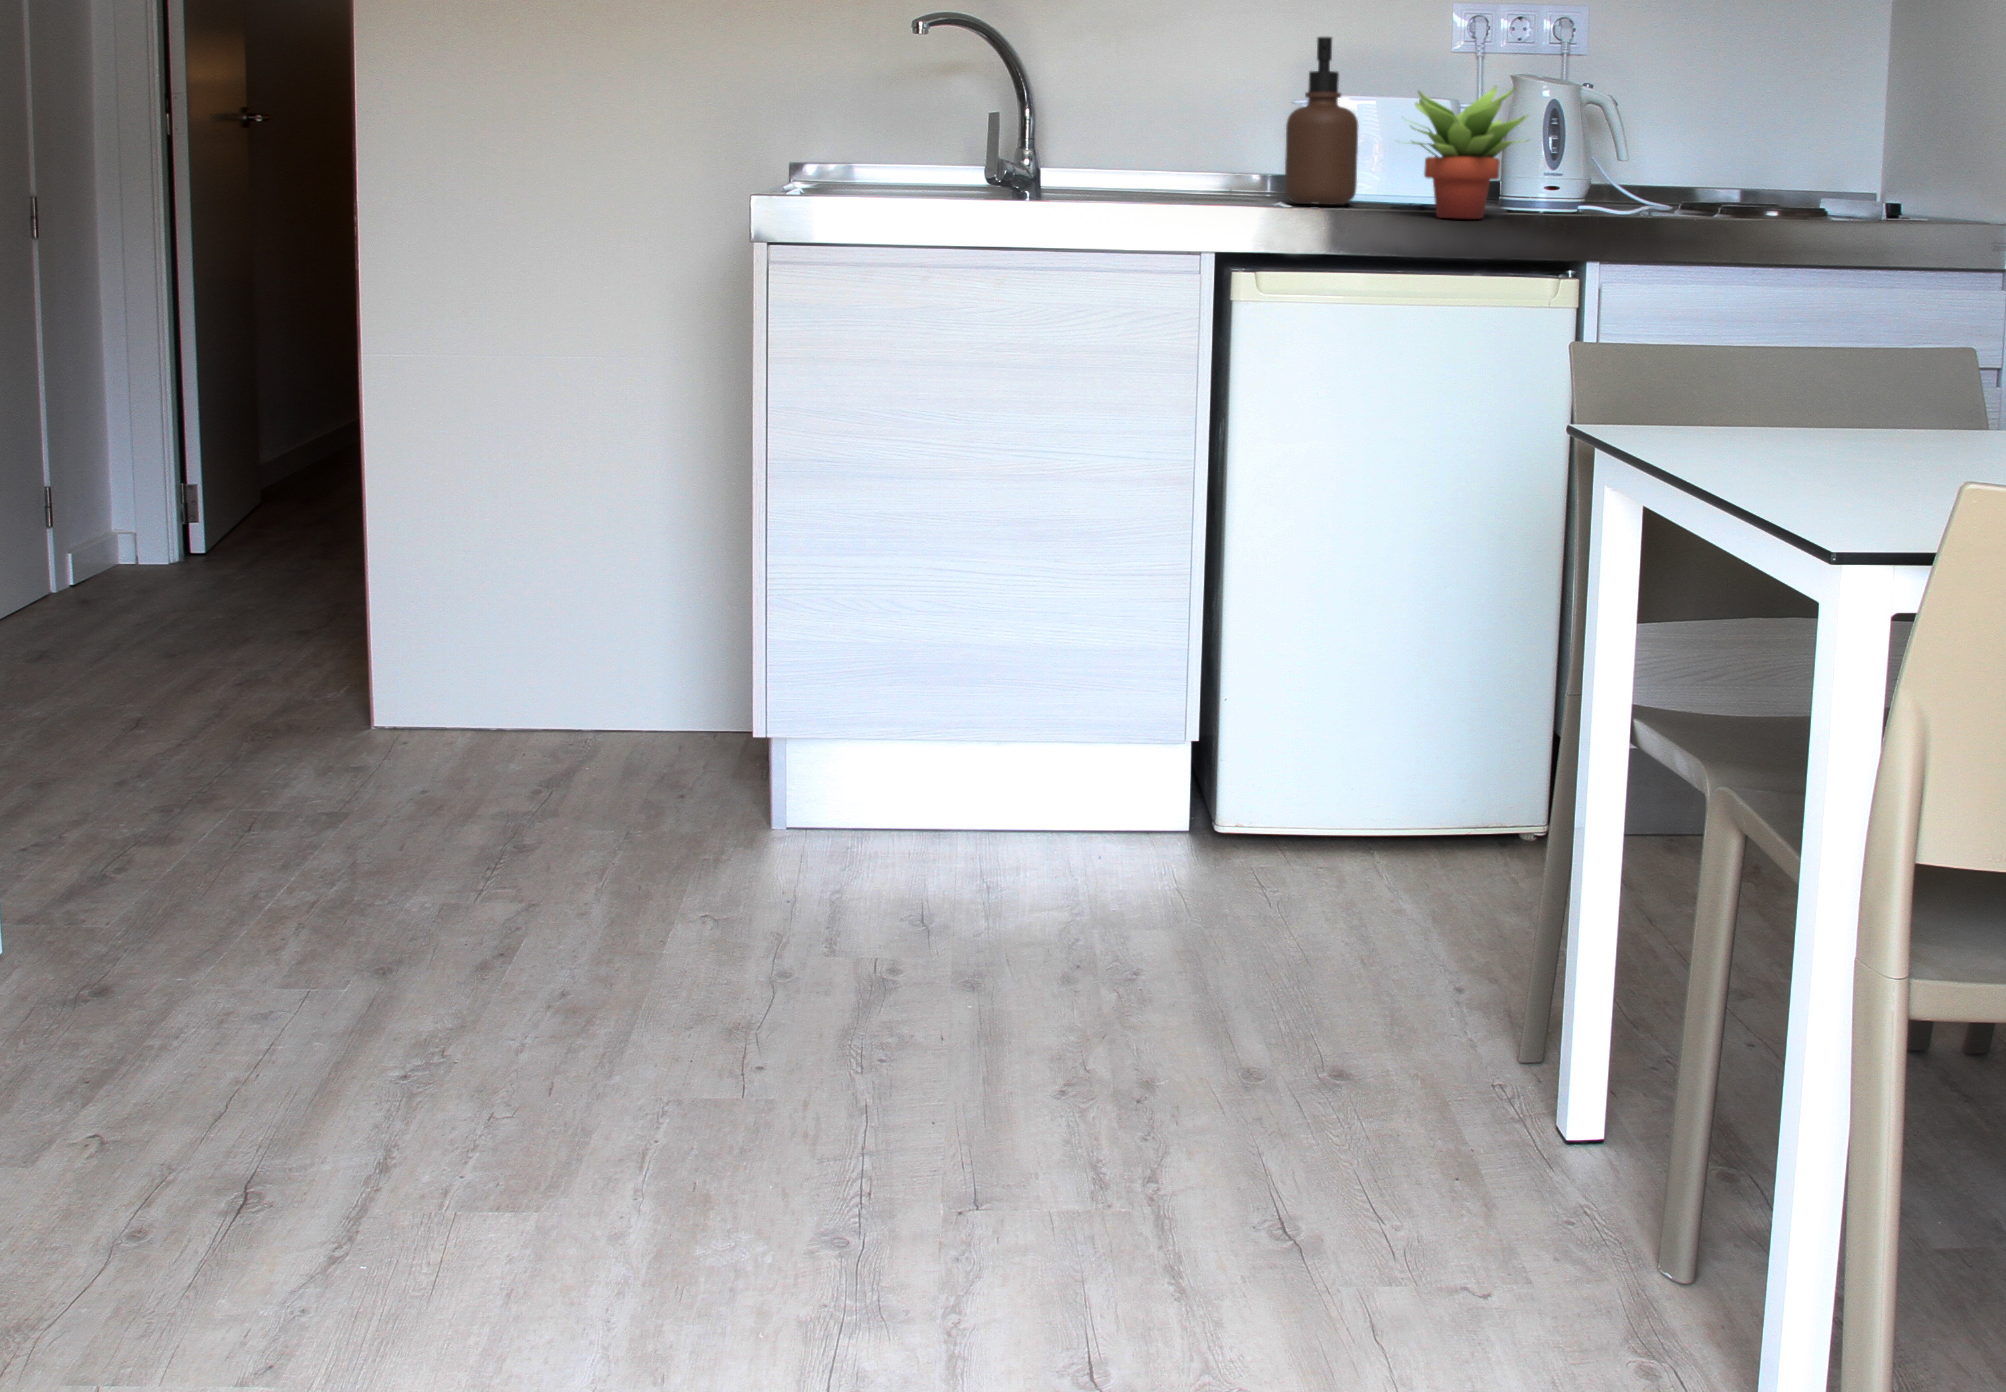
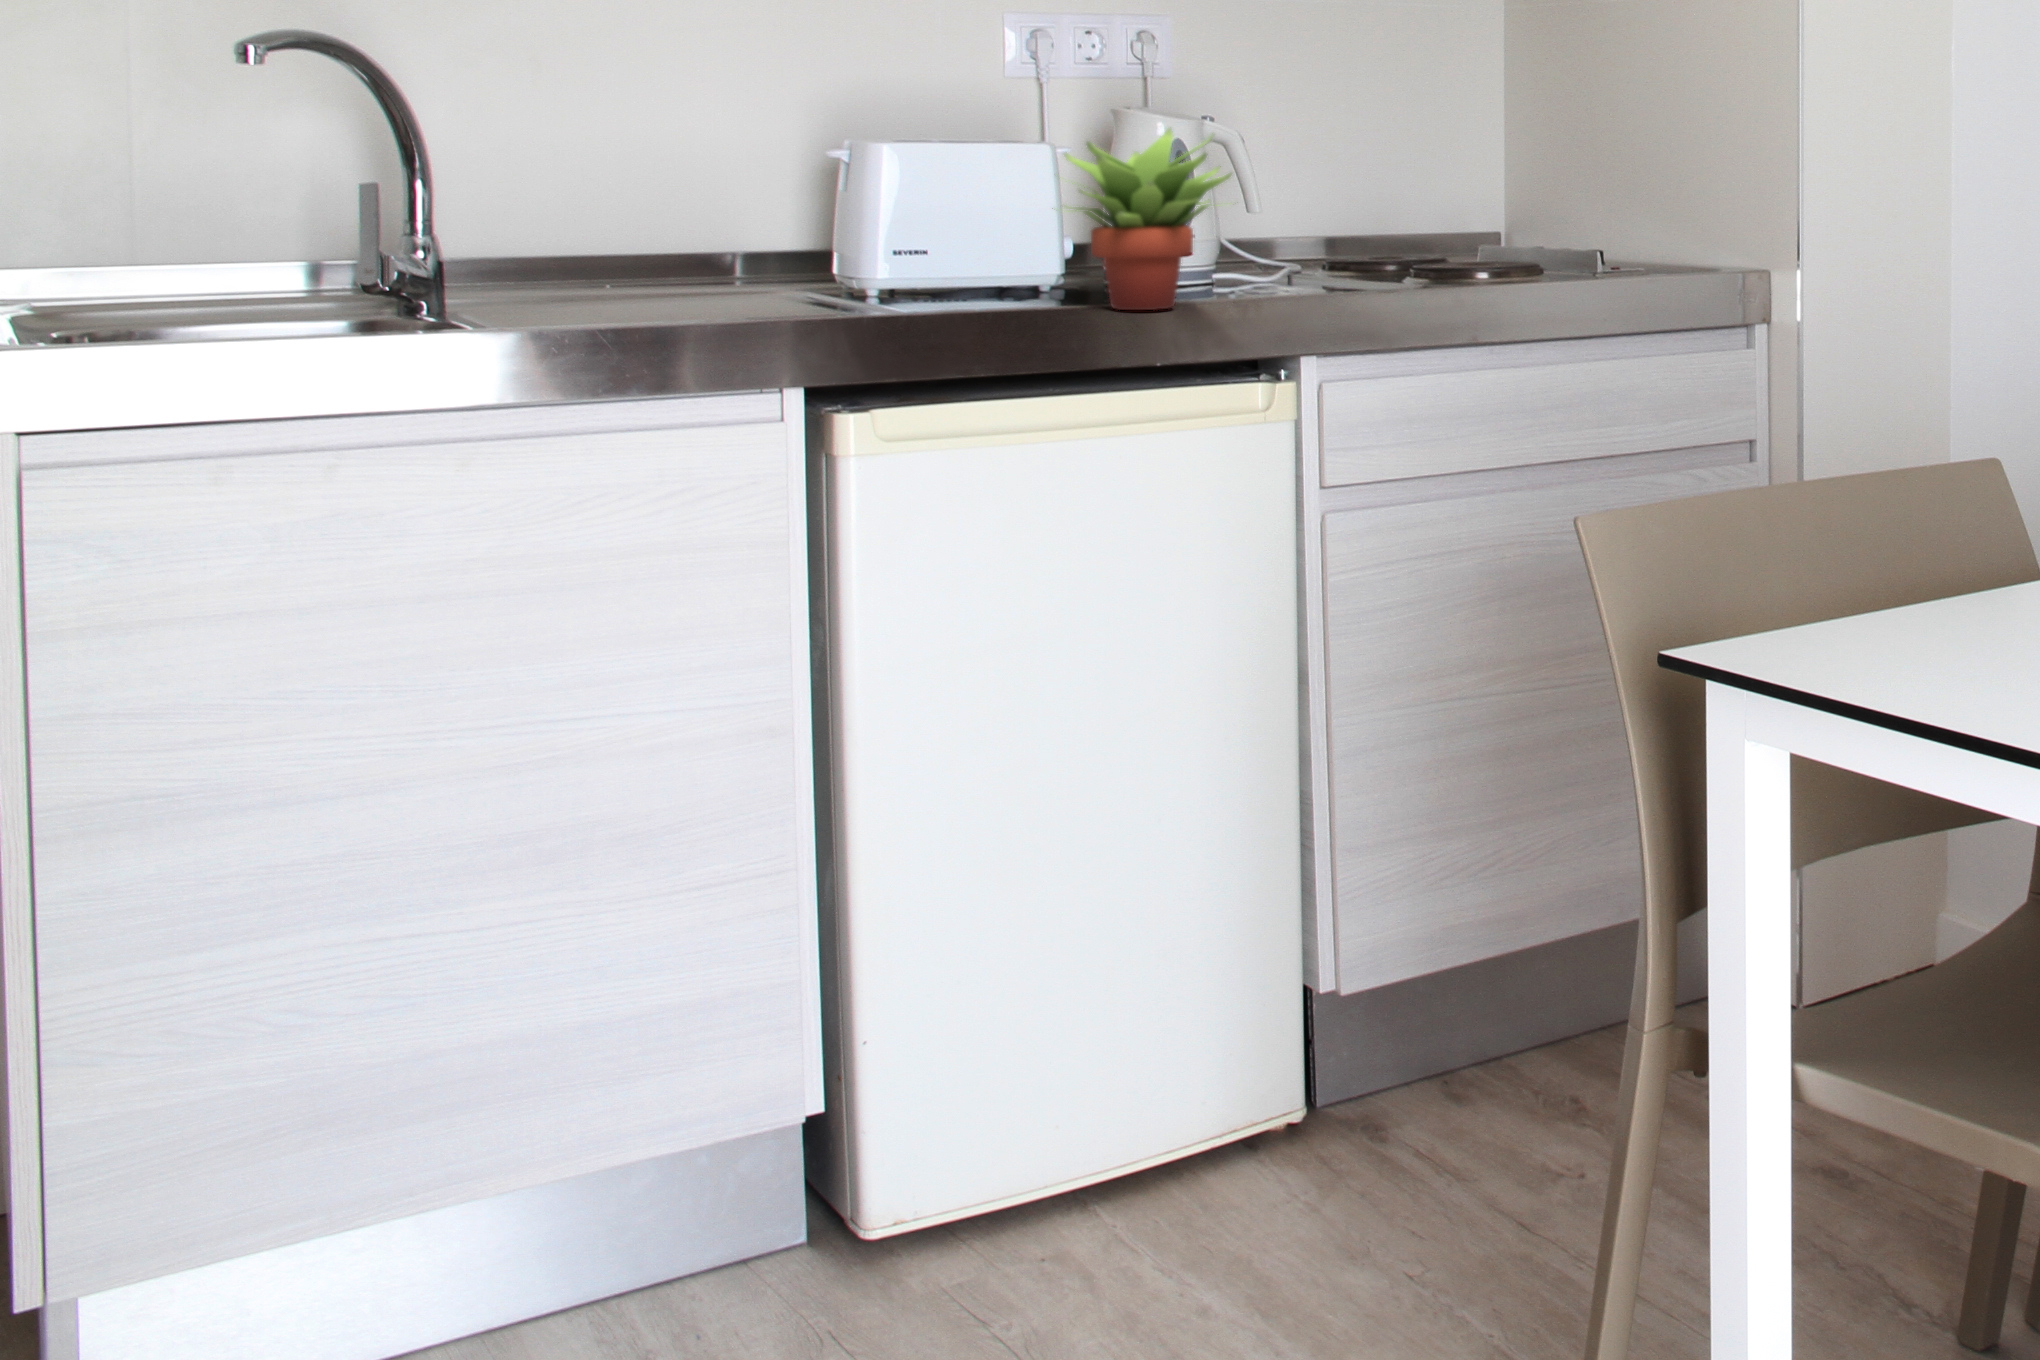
soap dispenser: present [1285,37,1358,205] -> none [862,61,969,295]

